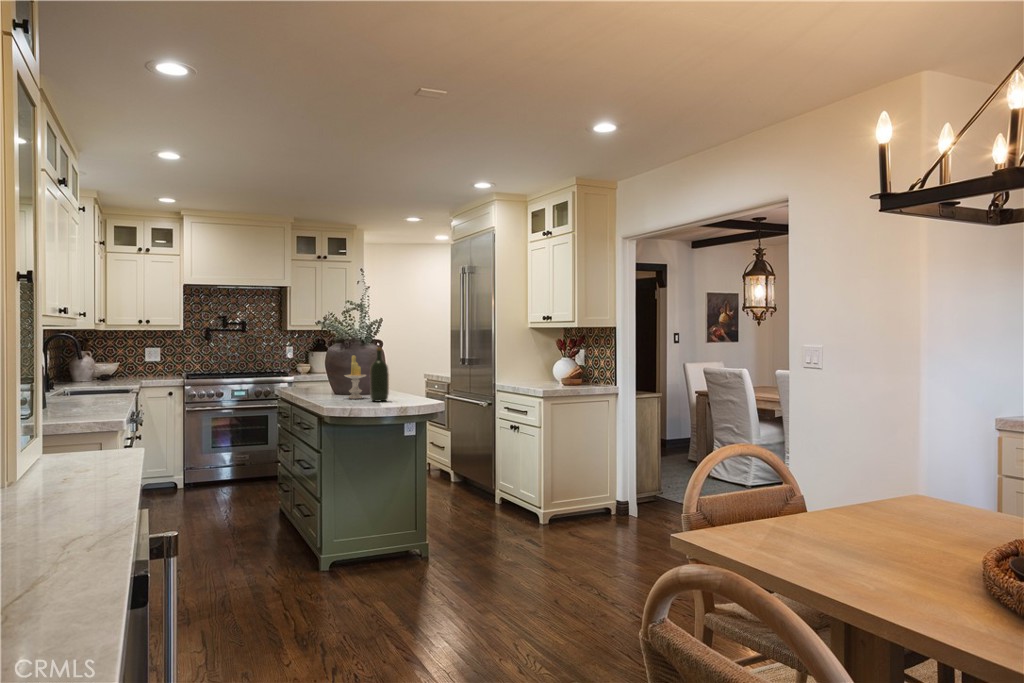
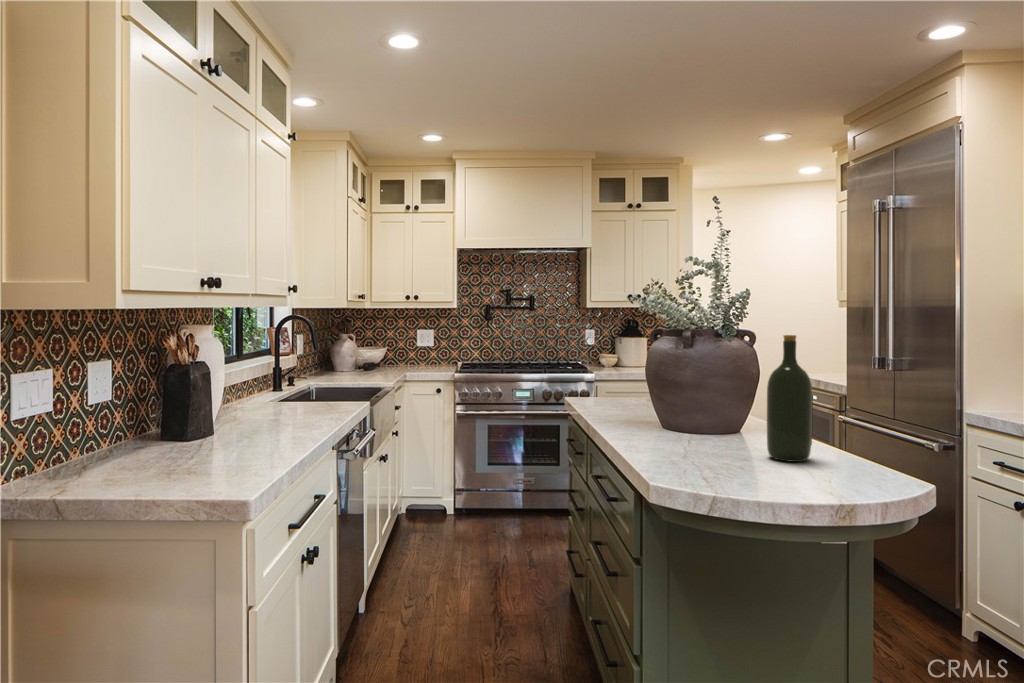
candle: present [345,356,366,399] -> none [700,351,748,444]

